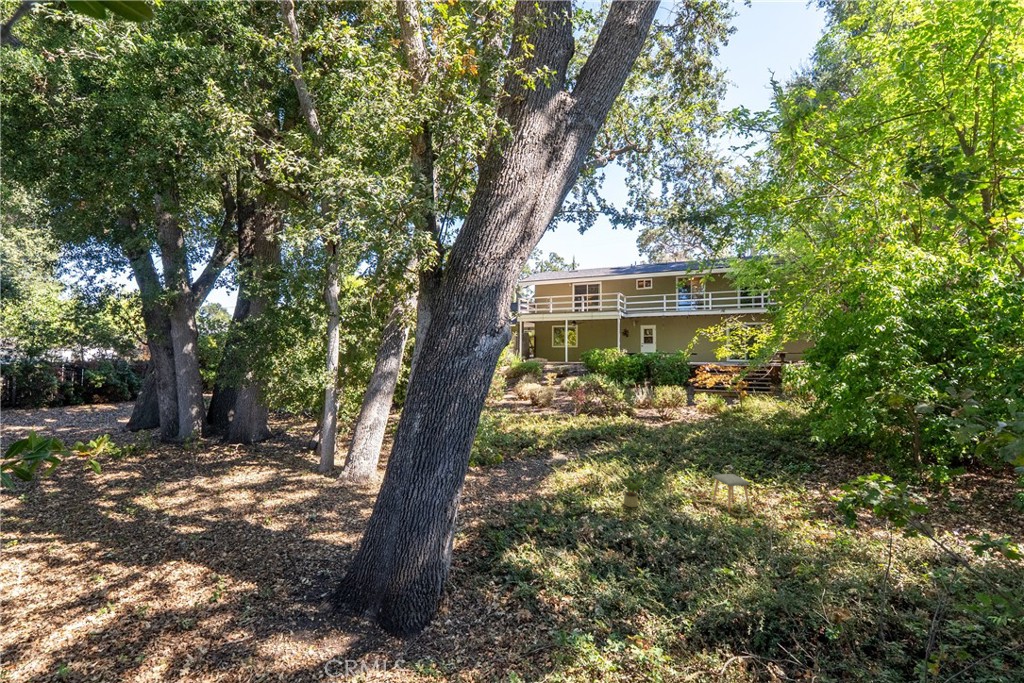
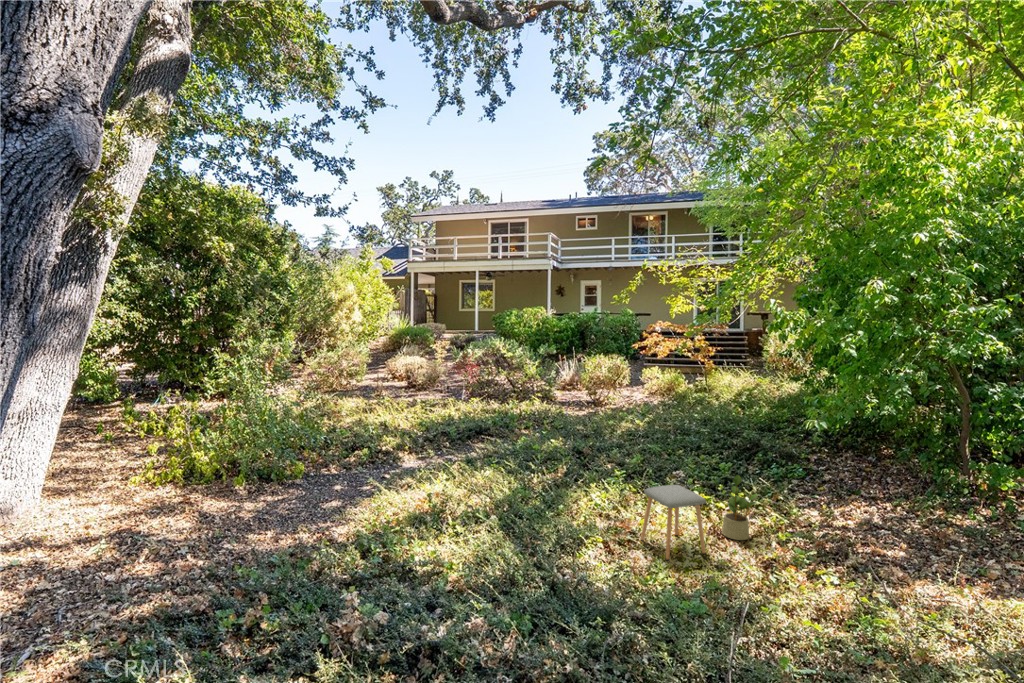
potted plant: present [624,471,642,507] -> present [722,475,758,540]

